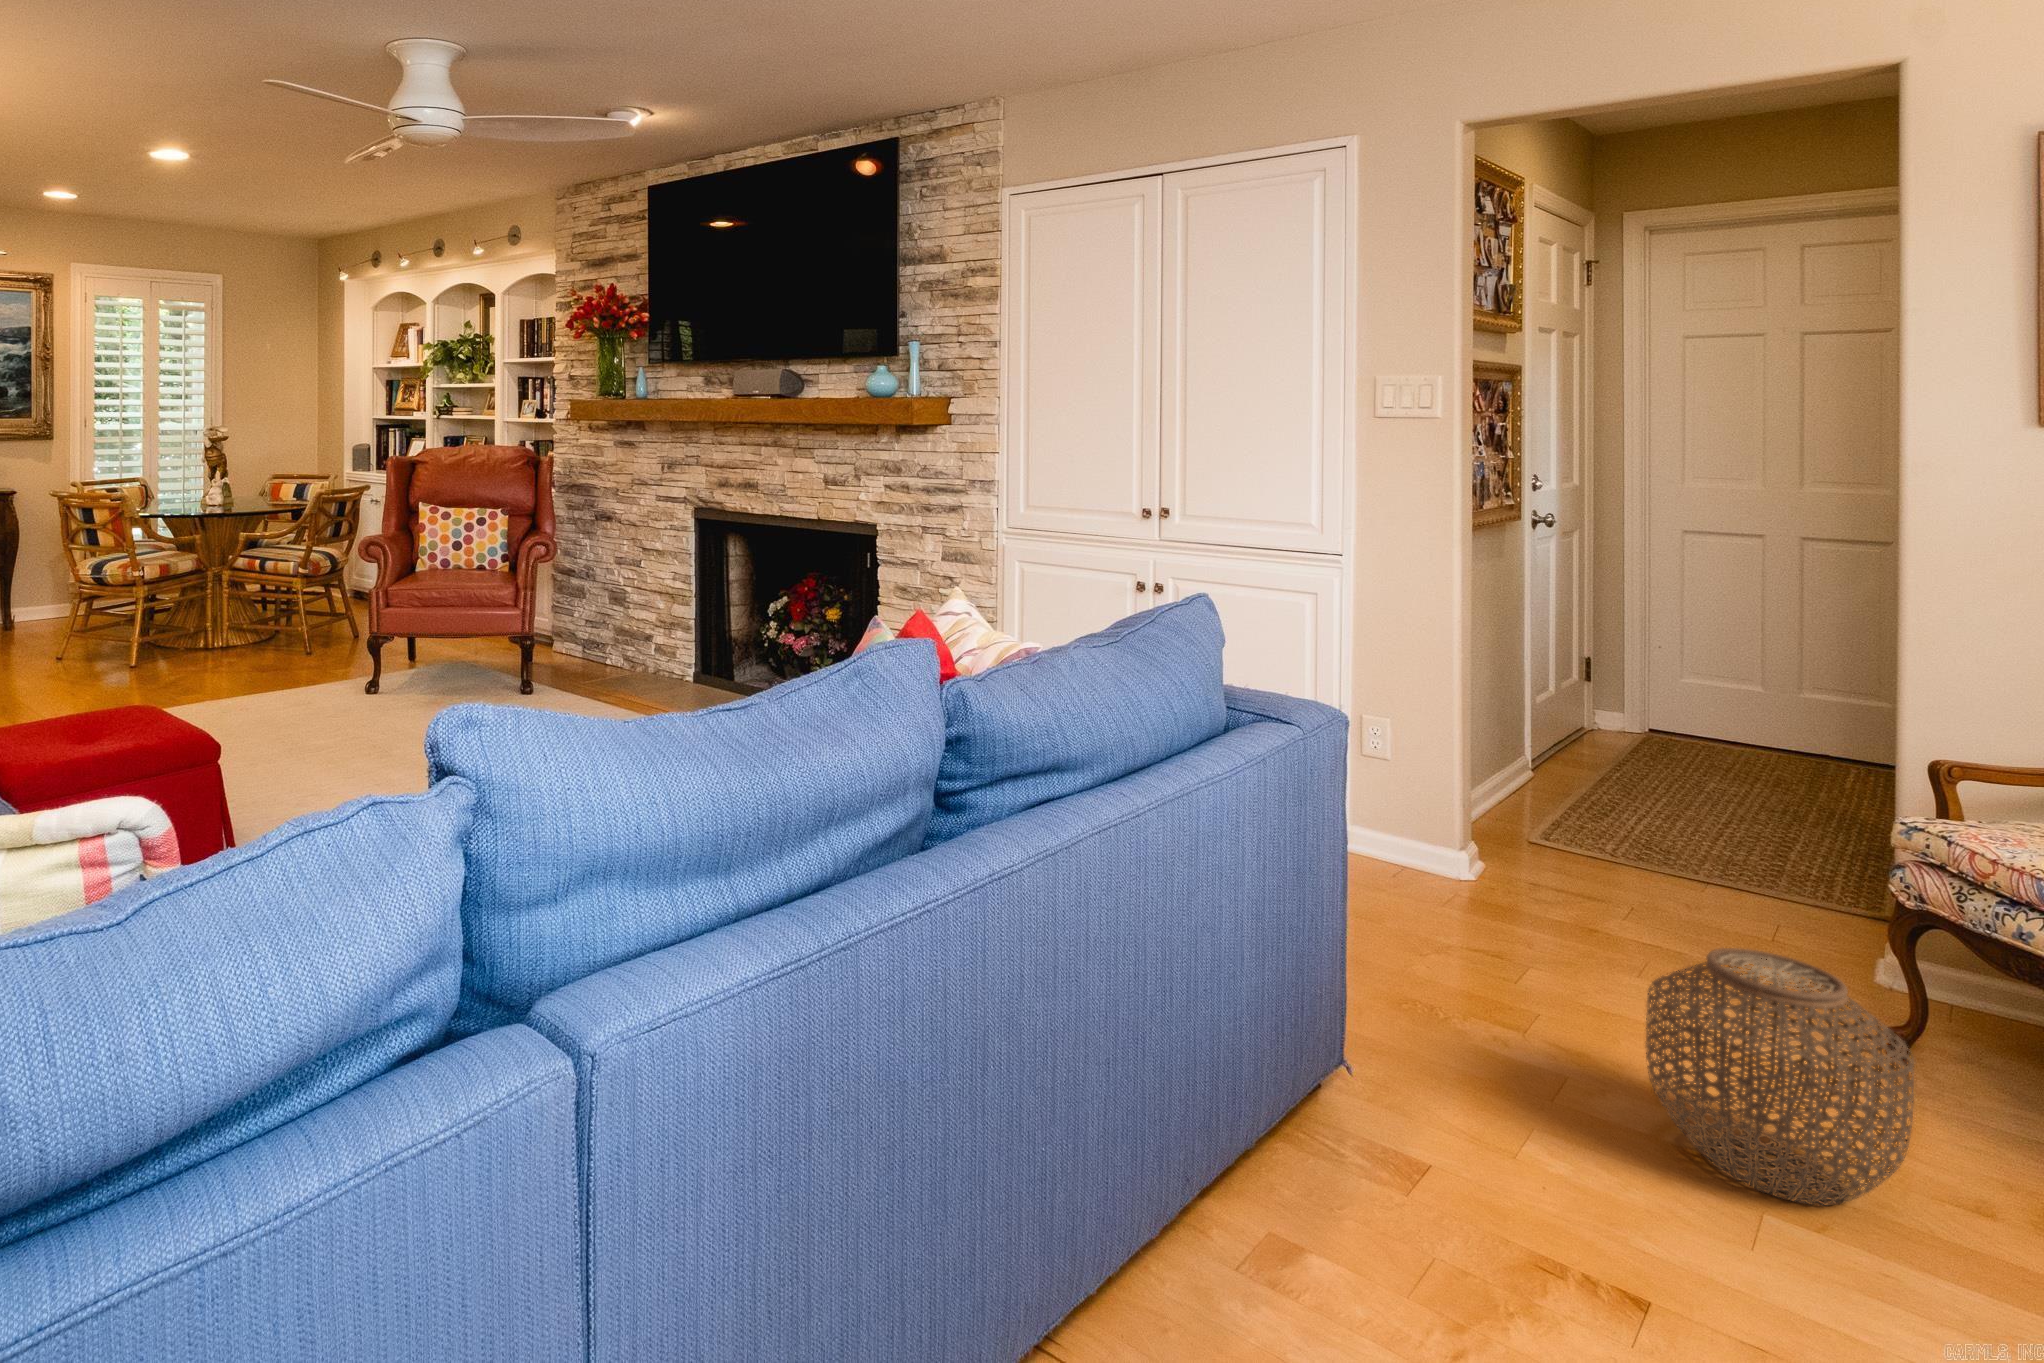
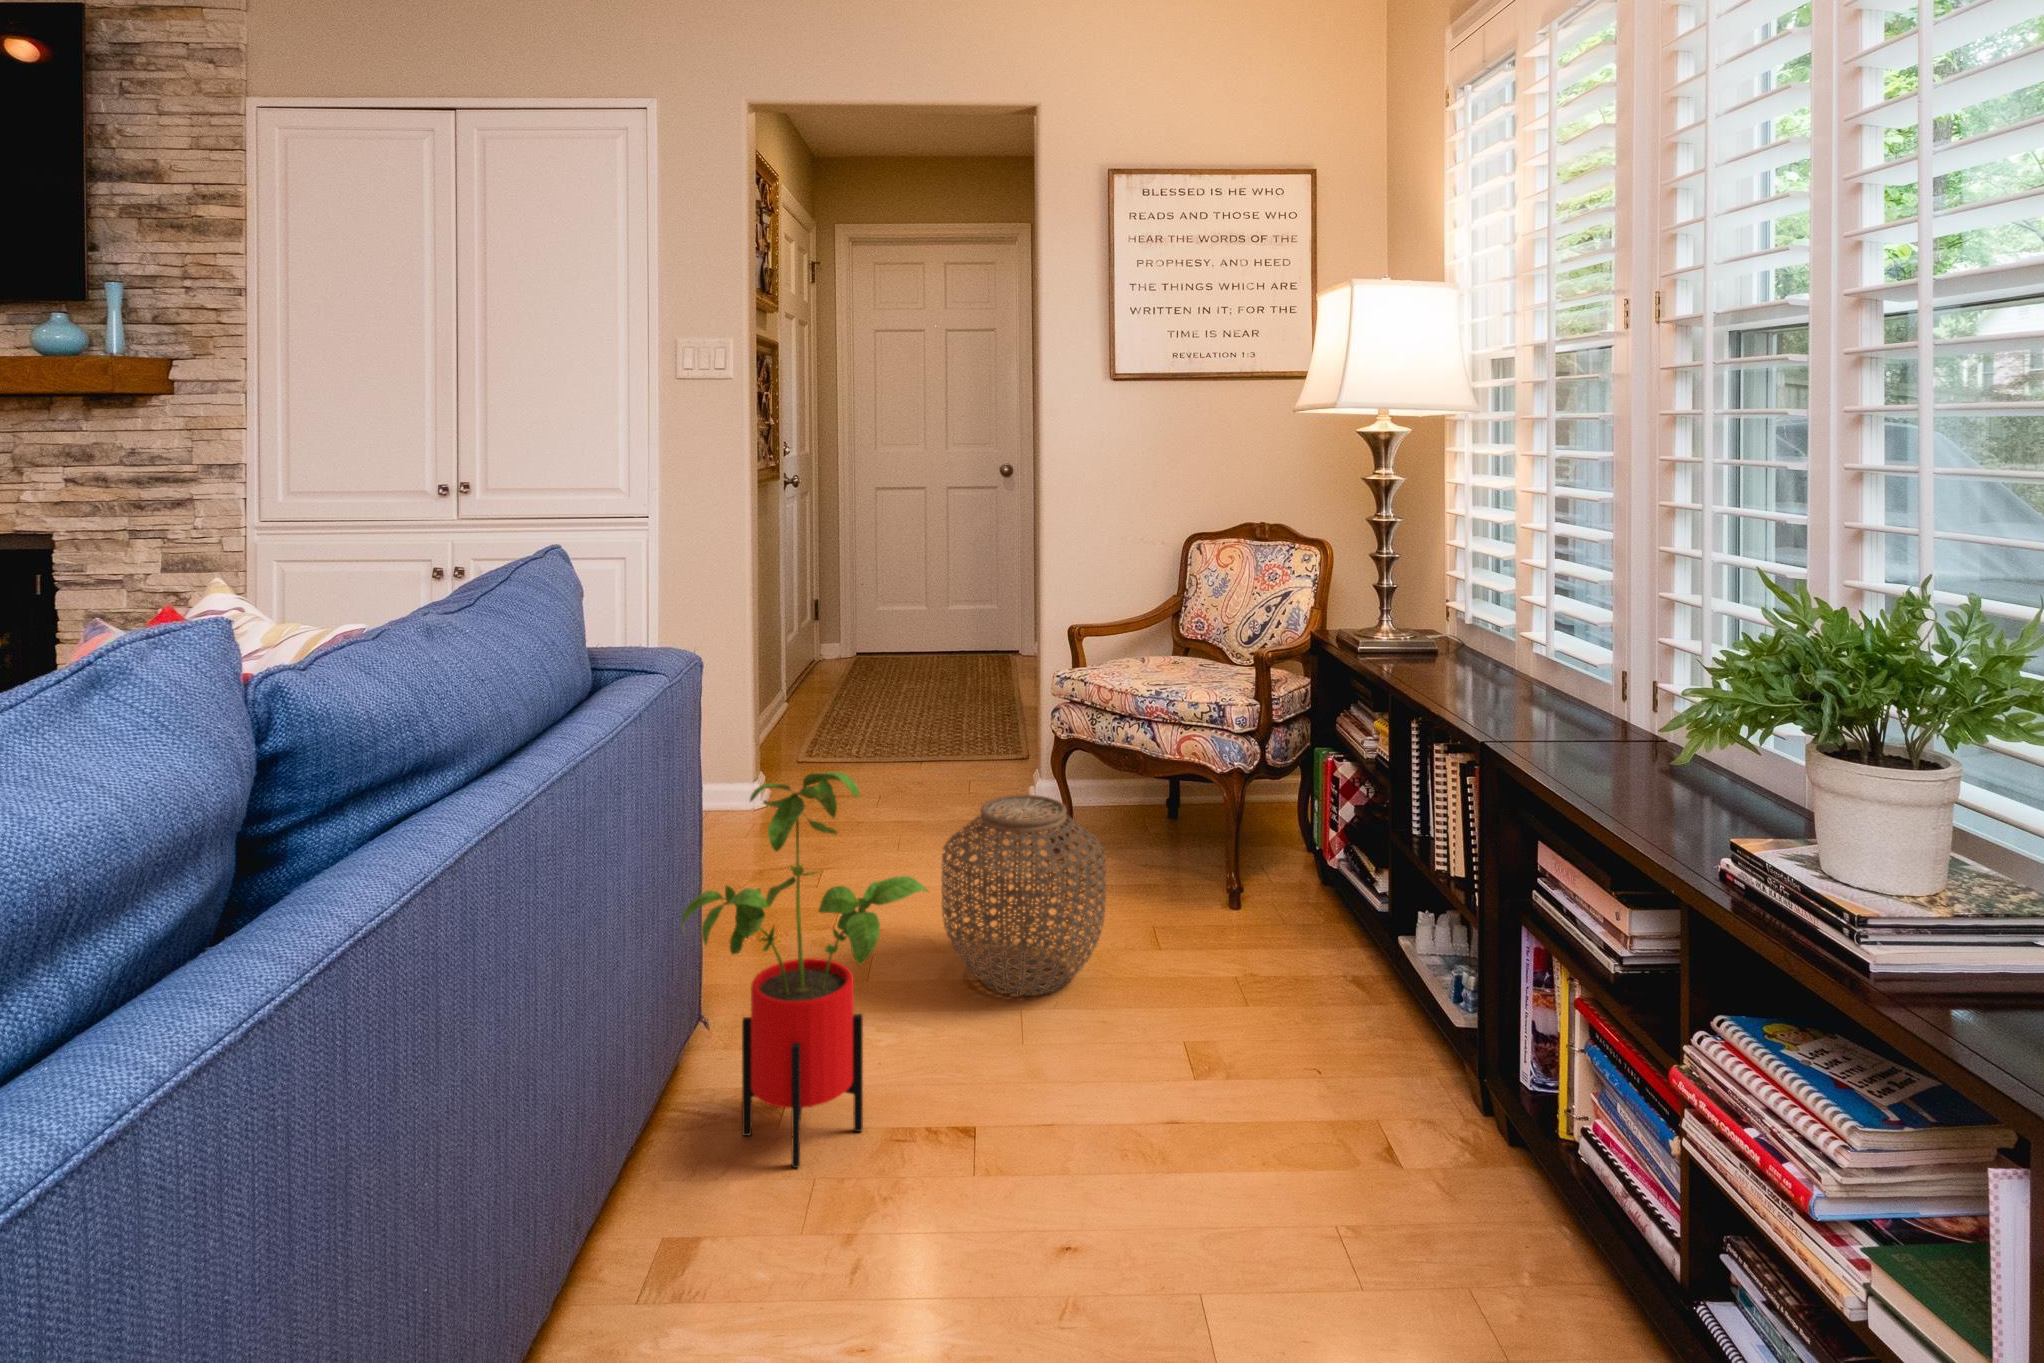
house plant: none [1297,853,1582,1229] -> present [682,772,928,1168]

